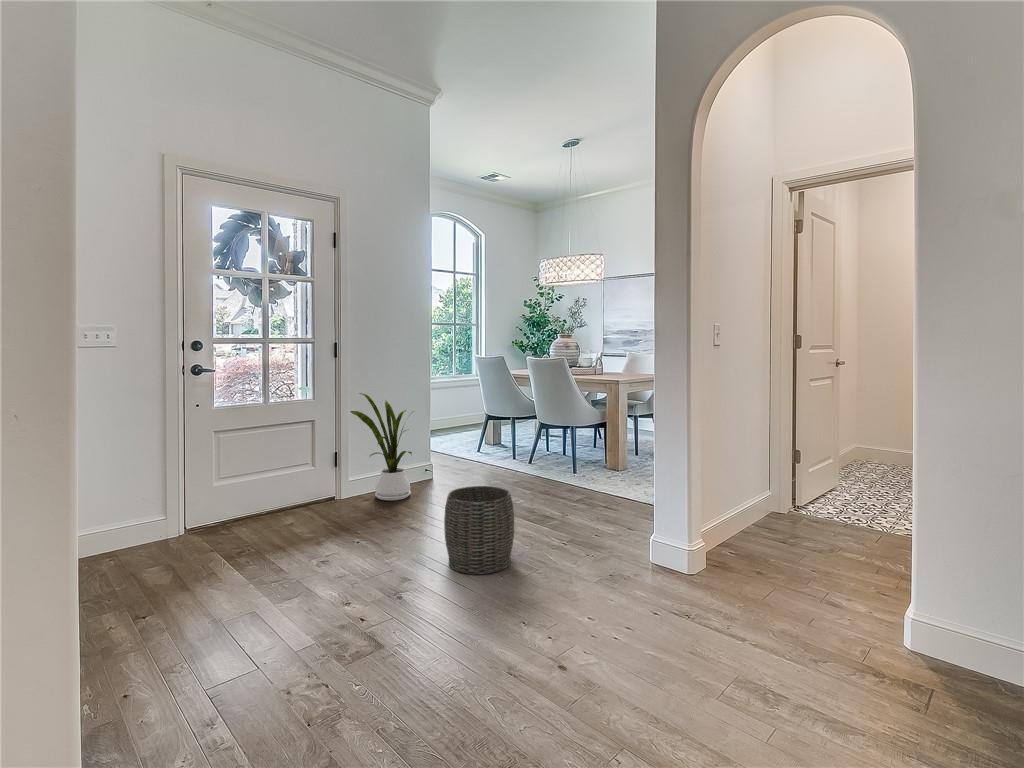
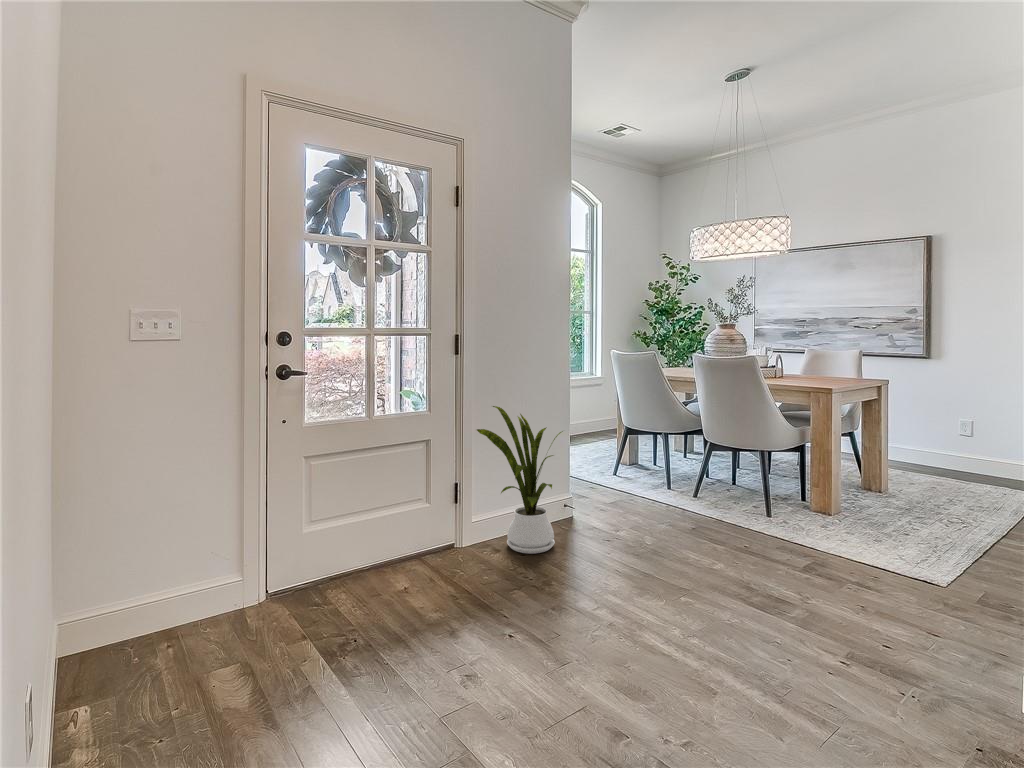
woven basket: present [444,486,514,574] -> none [660,562,780,722]

